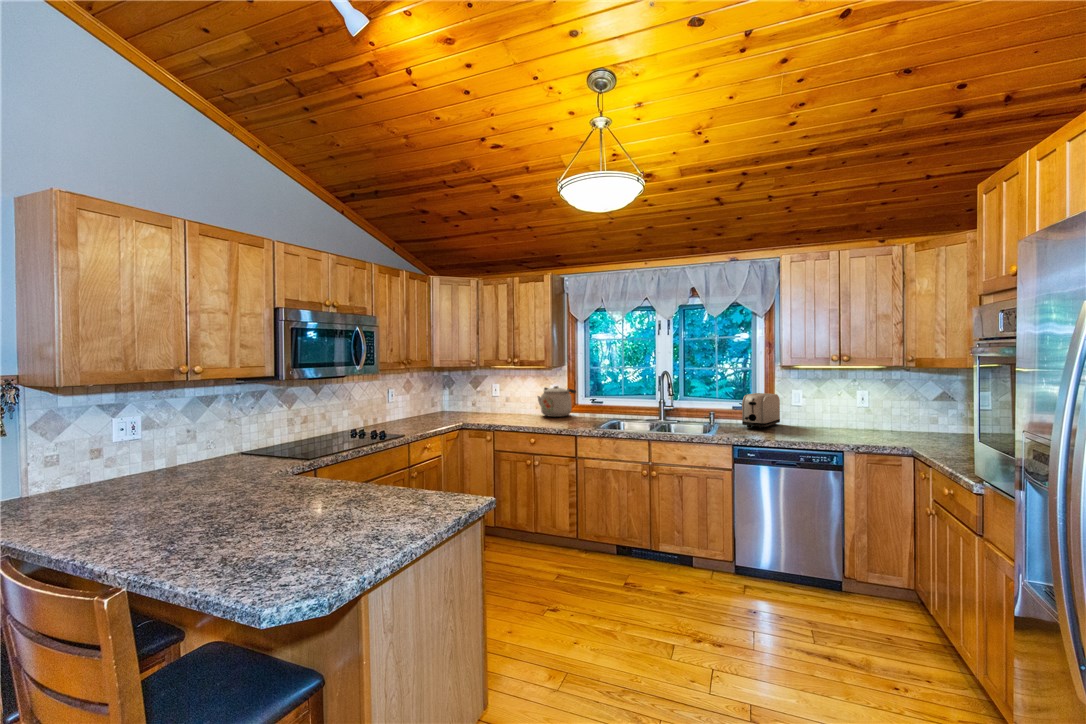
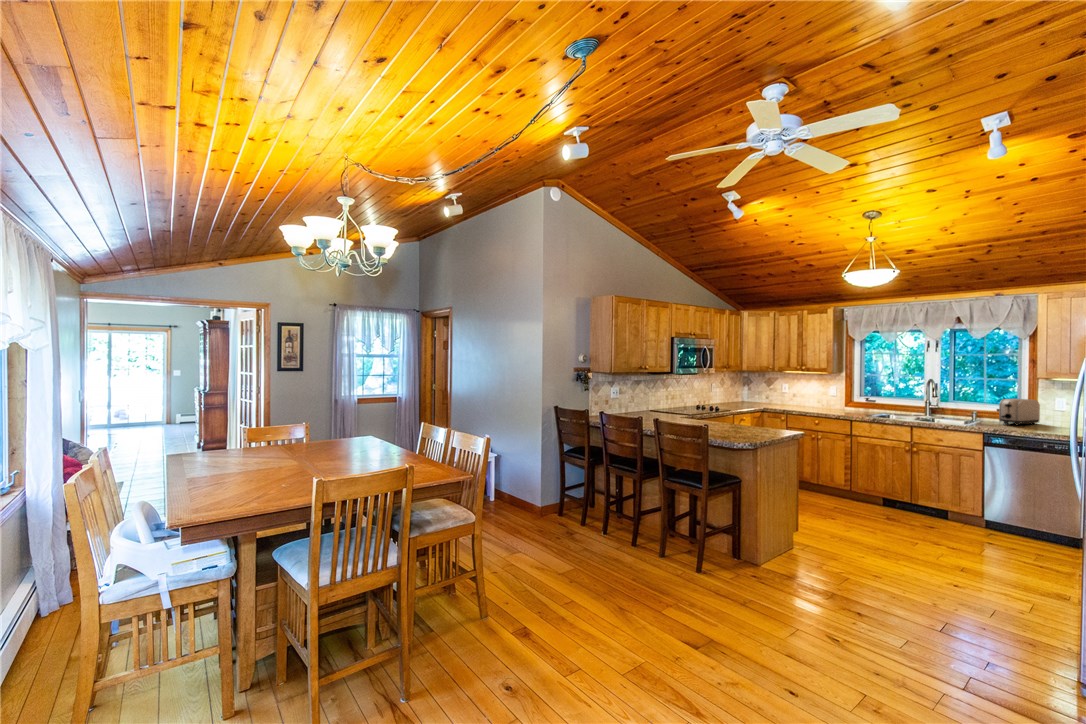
kettle: present [538,386,576,417] -> none [819,387,852,409]

